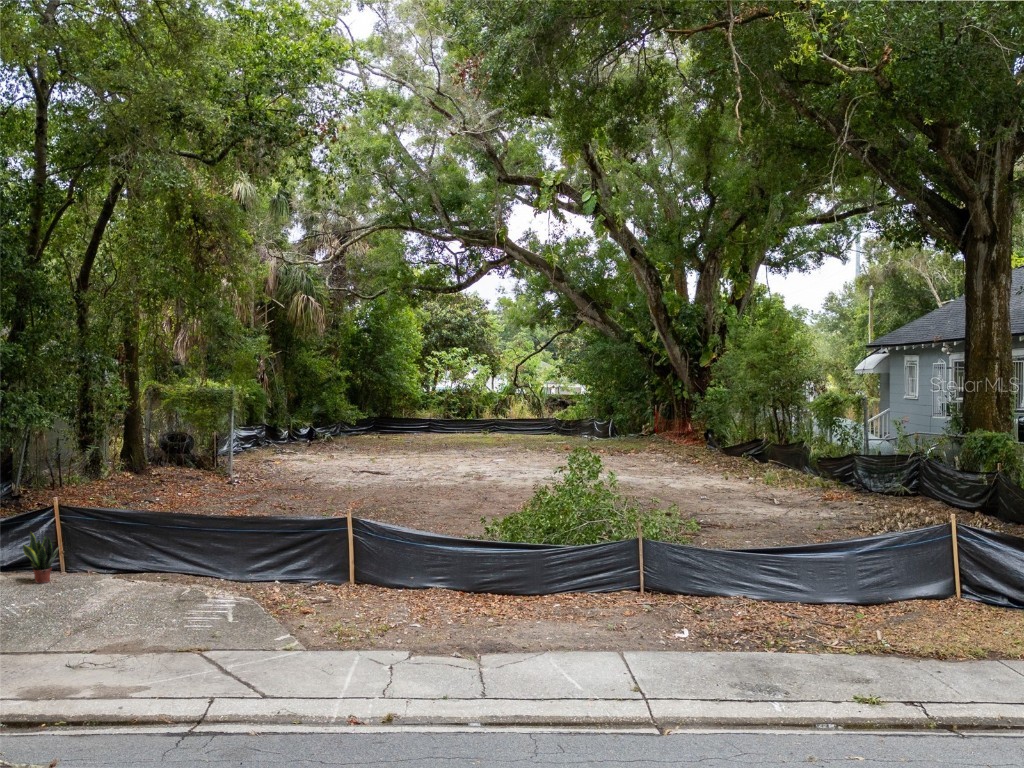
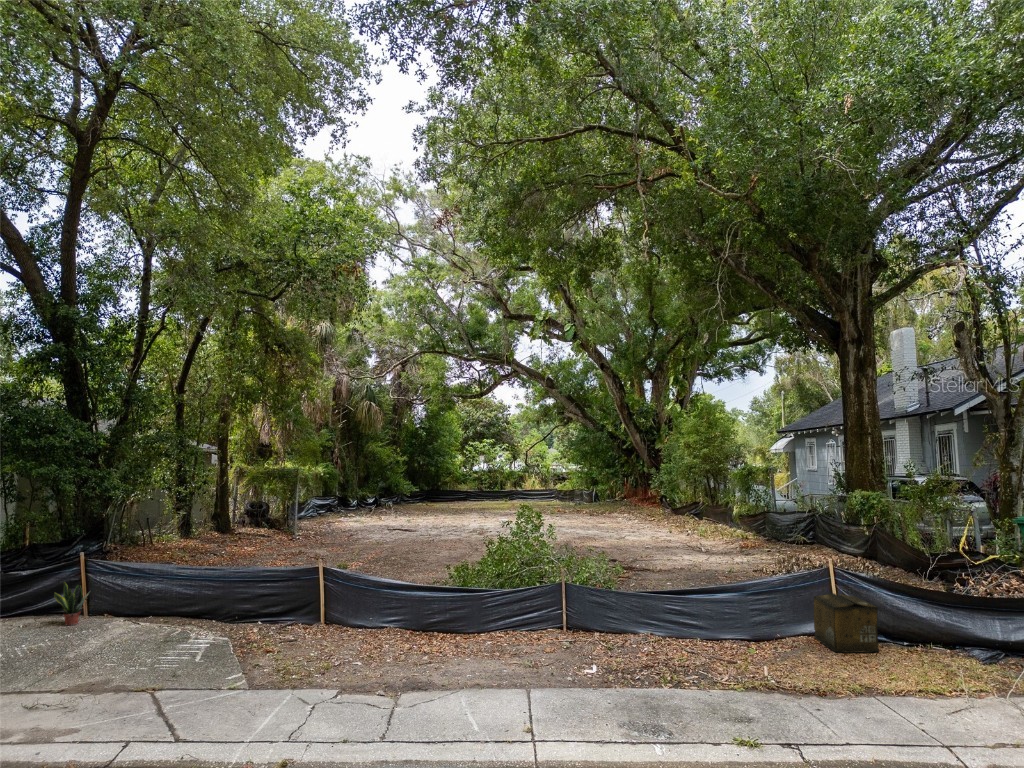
cardboard box: none [930,551,1005,617] -> present [814,593,879,653]

